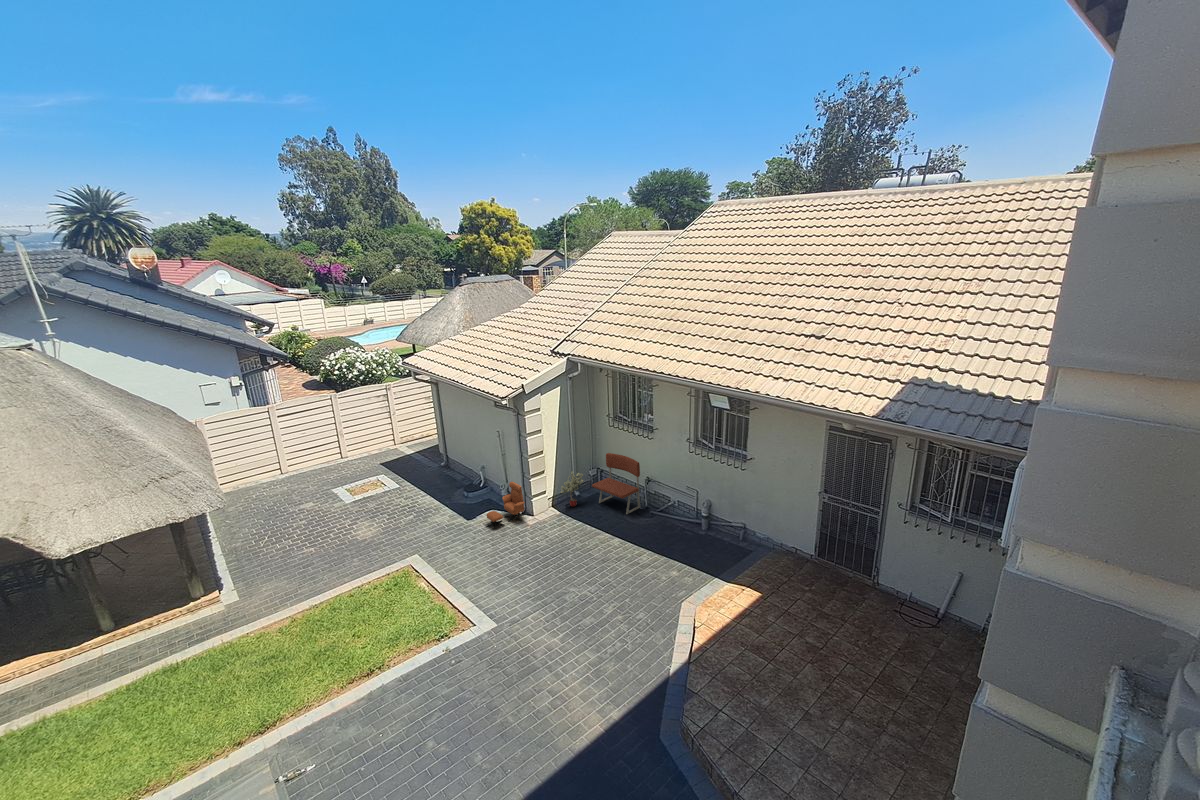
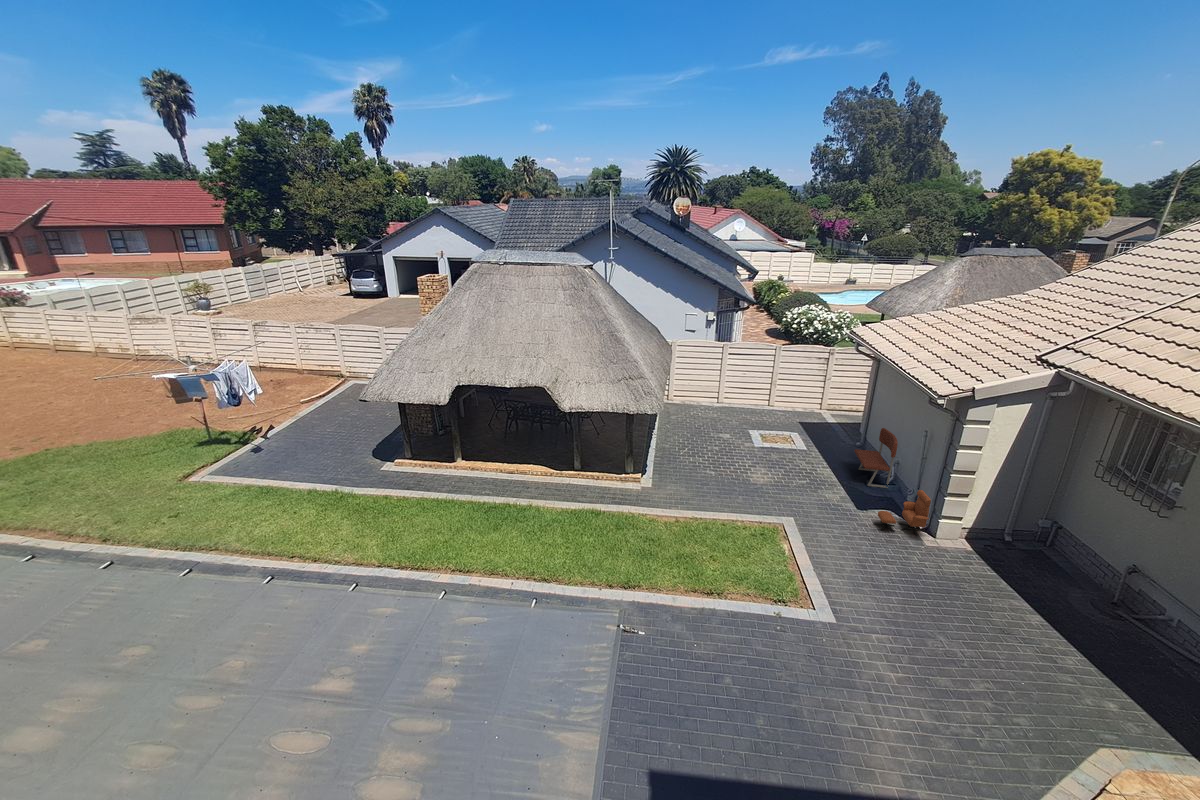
bench: present [592,453,640,514] -> present [854,428,898,488]
potted tree: present [560,471,583,507] -> none [982,509,1026,552]

